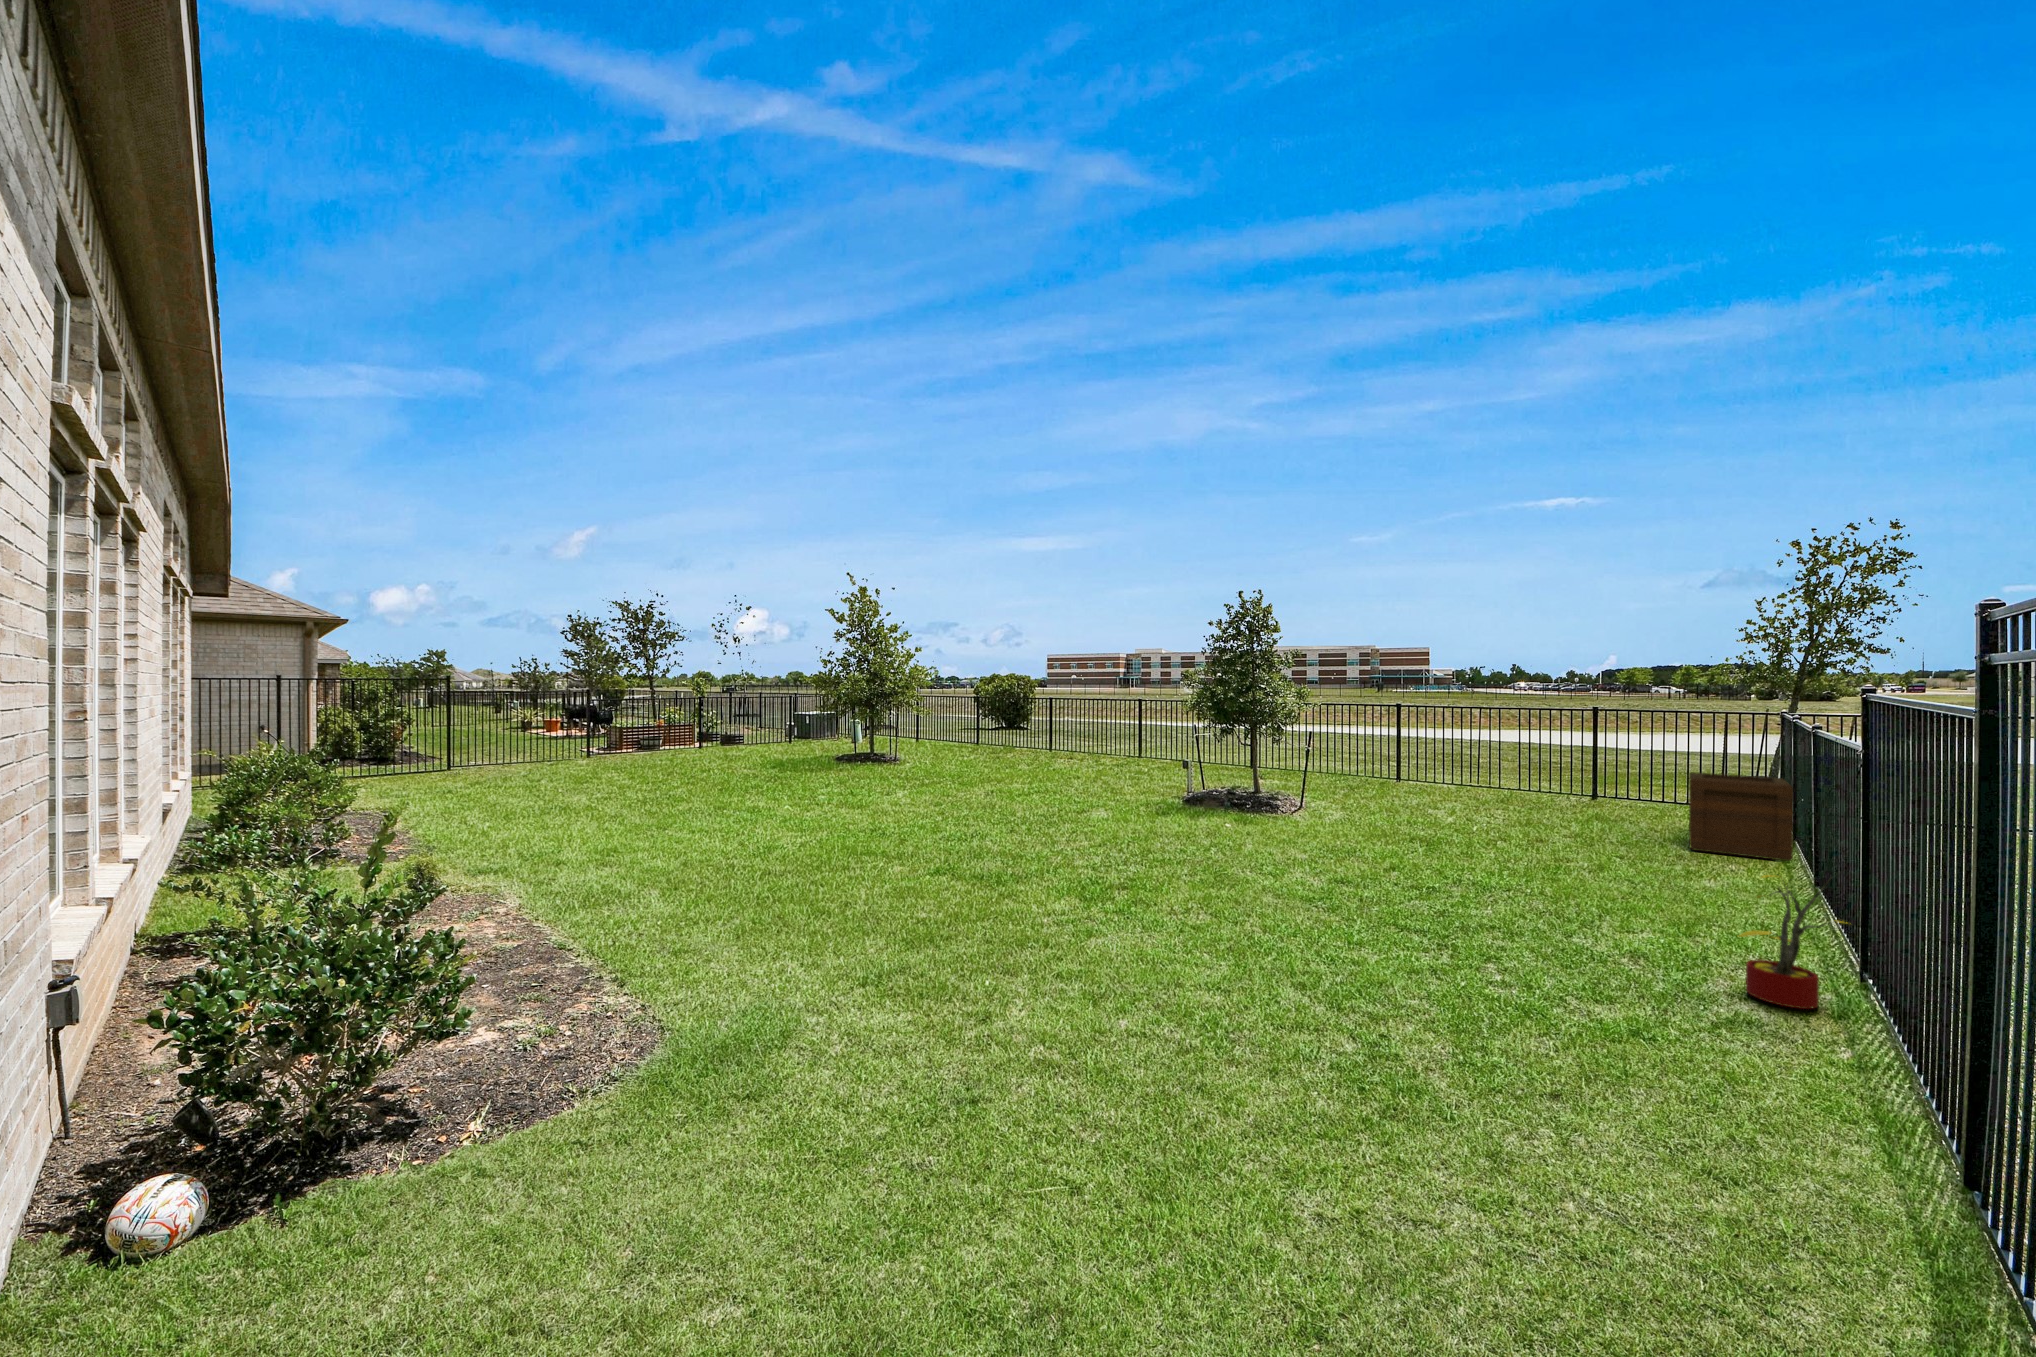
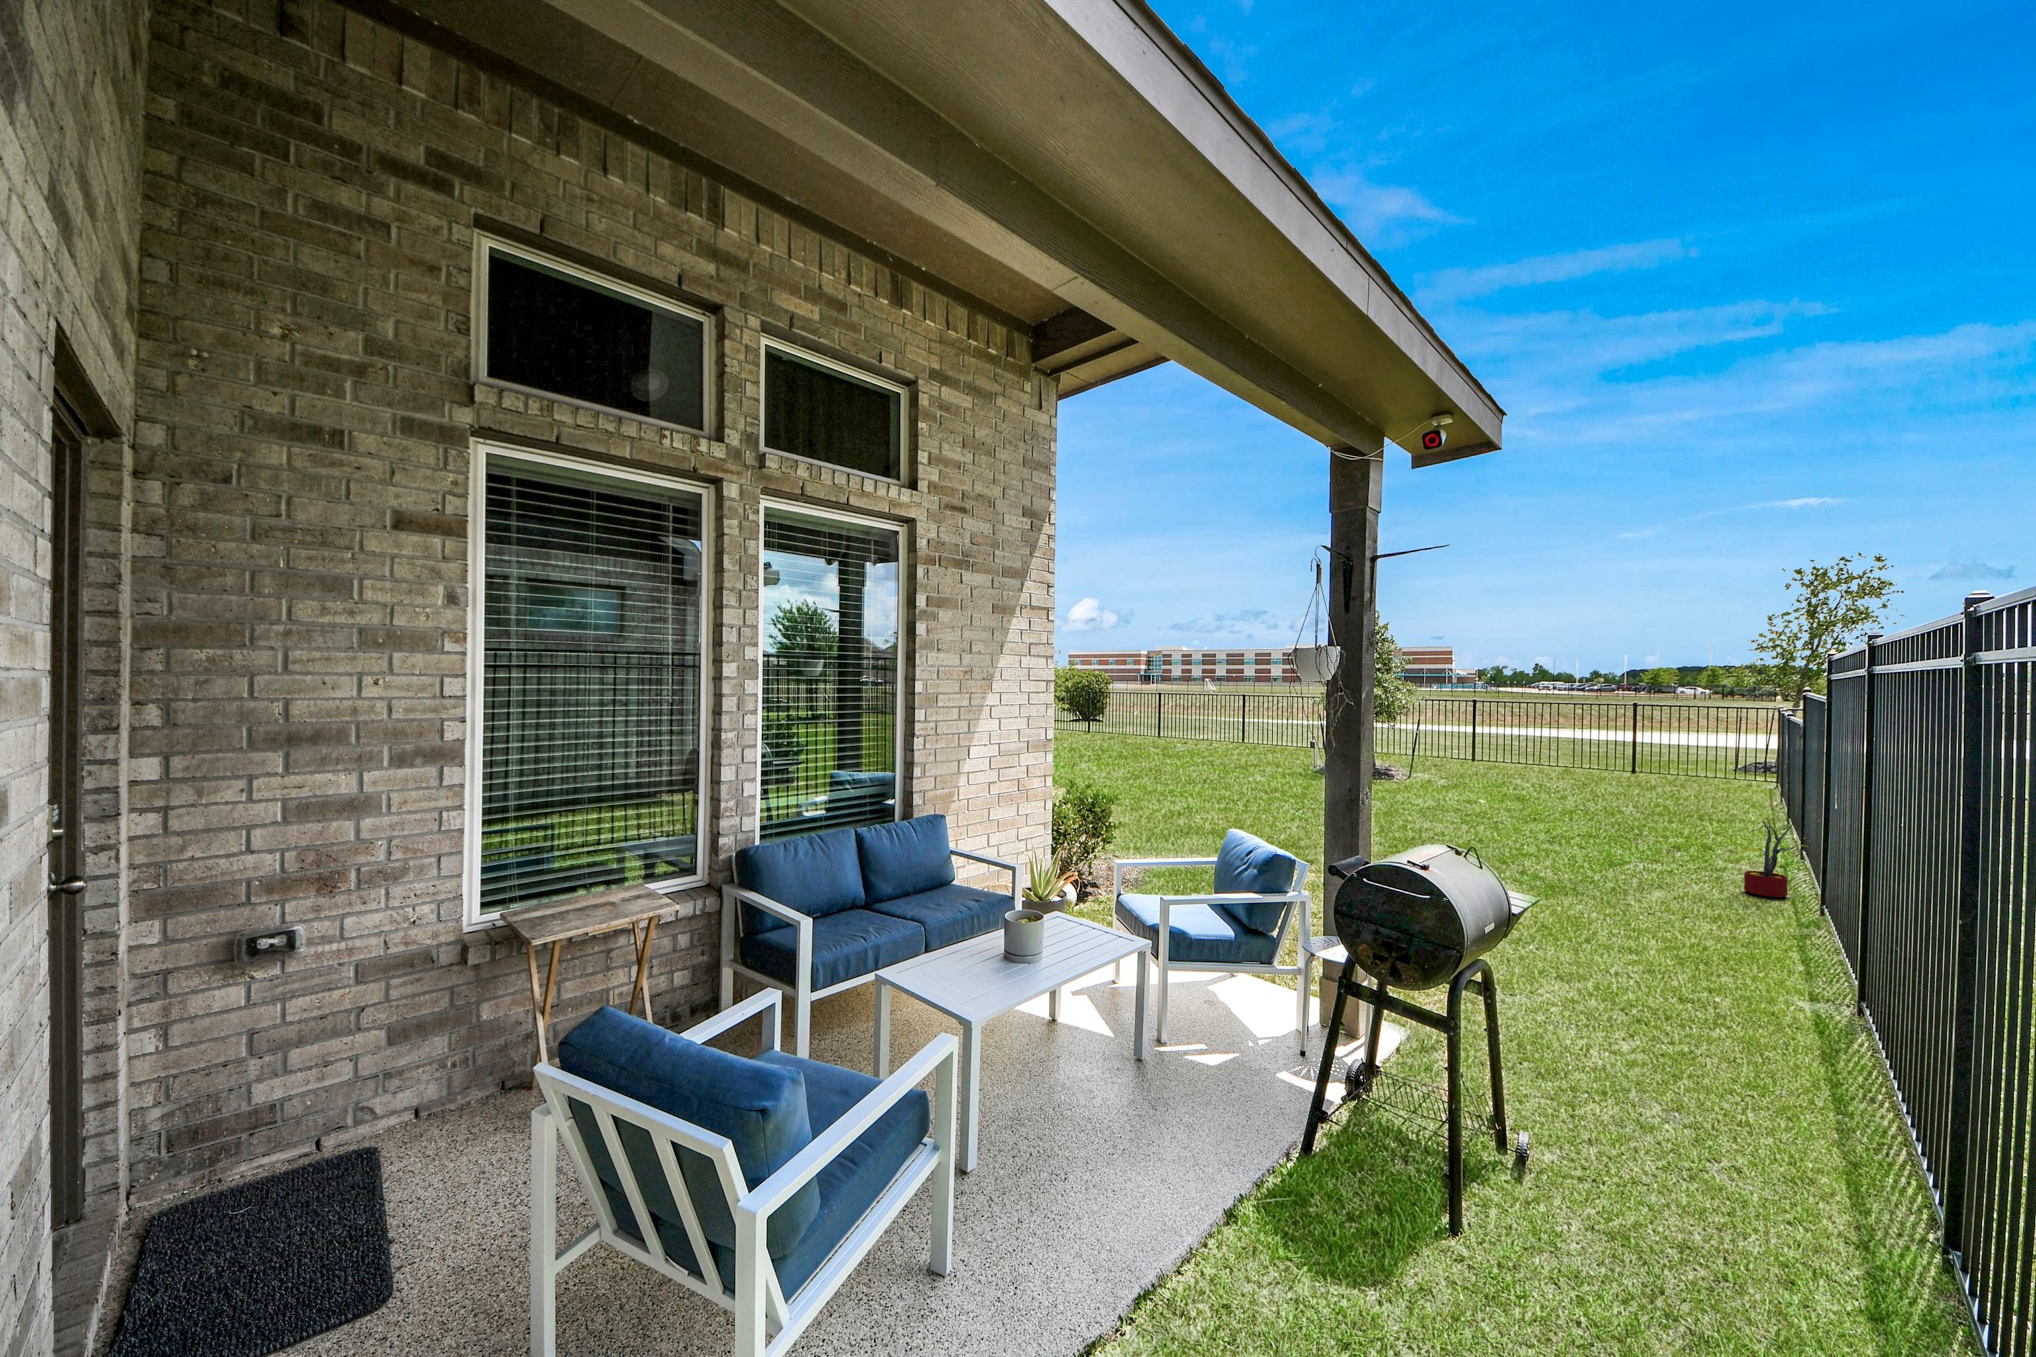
wooden crate: present [1689,772,1793,861] -> none [1709,760,1785,825]

